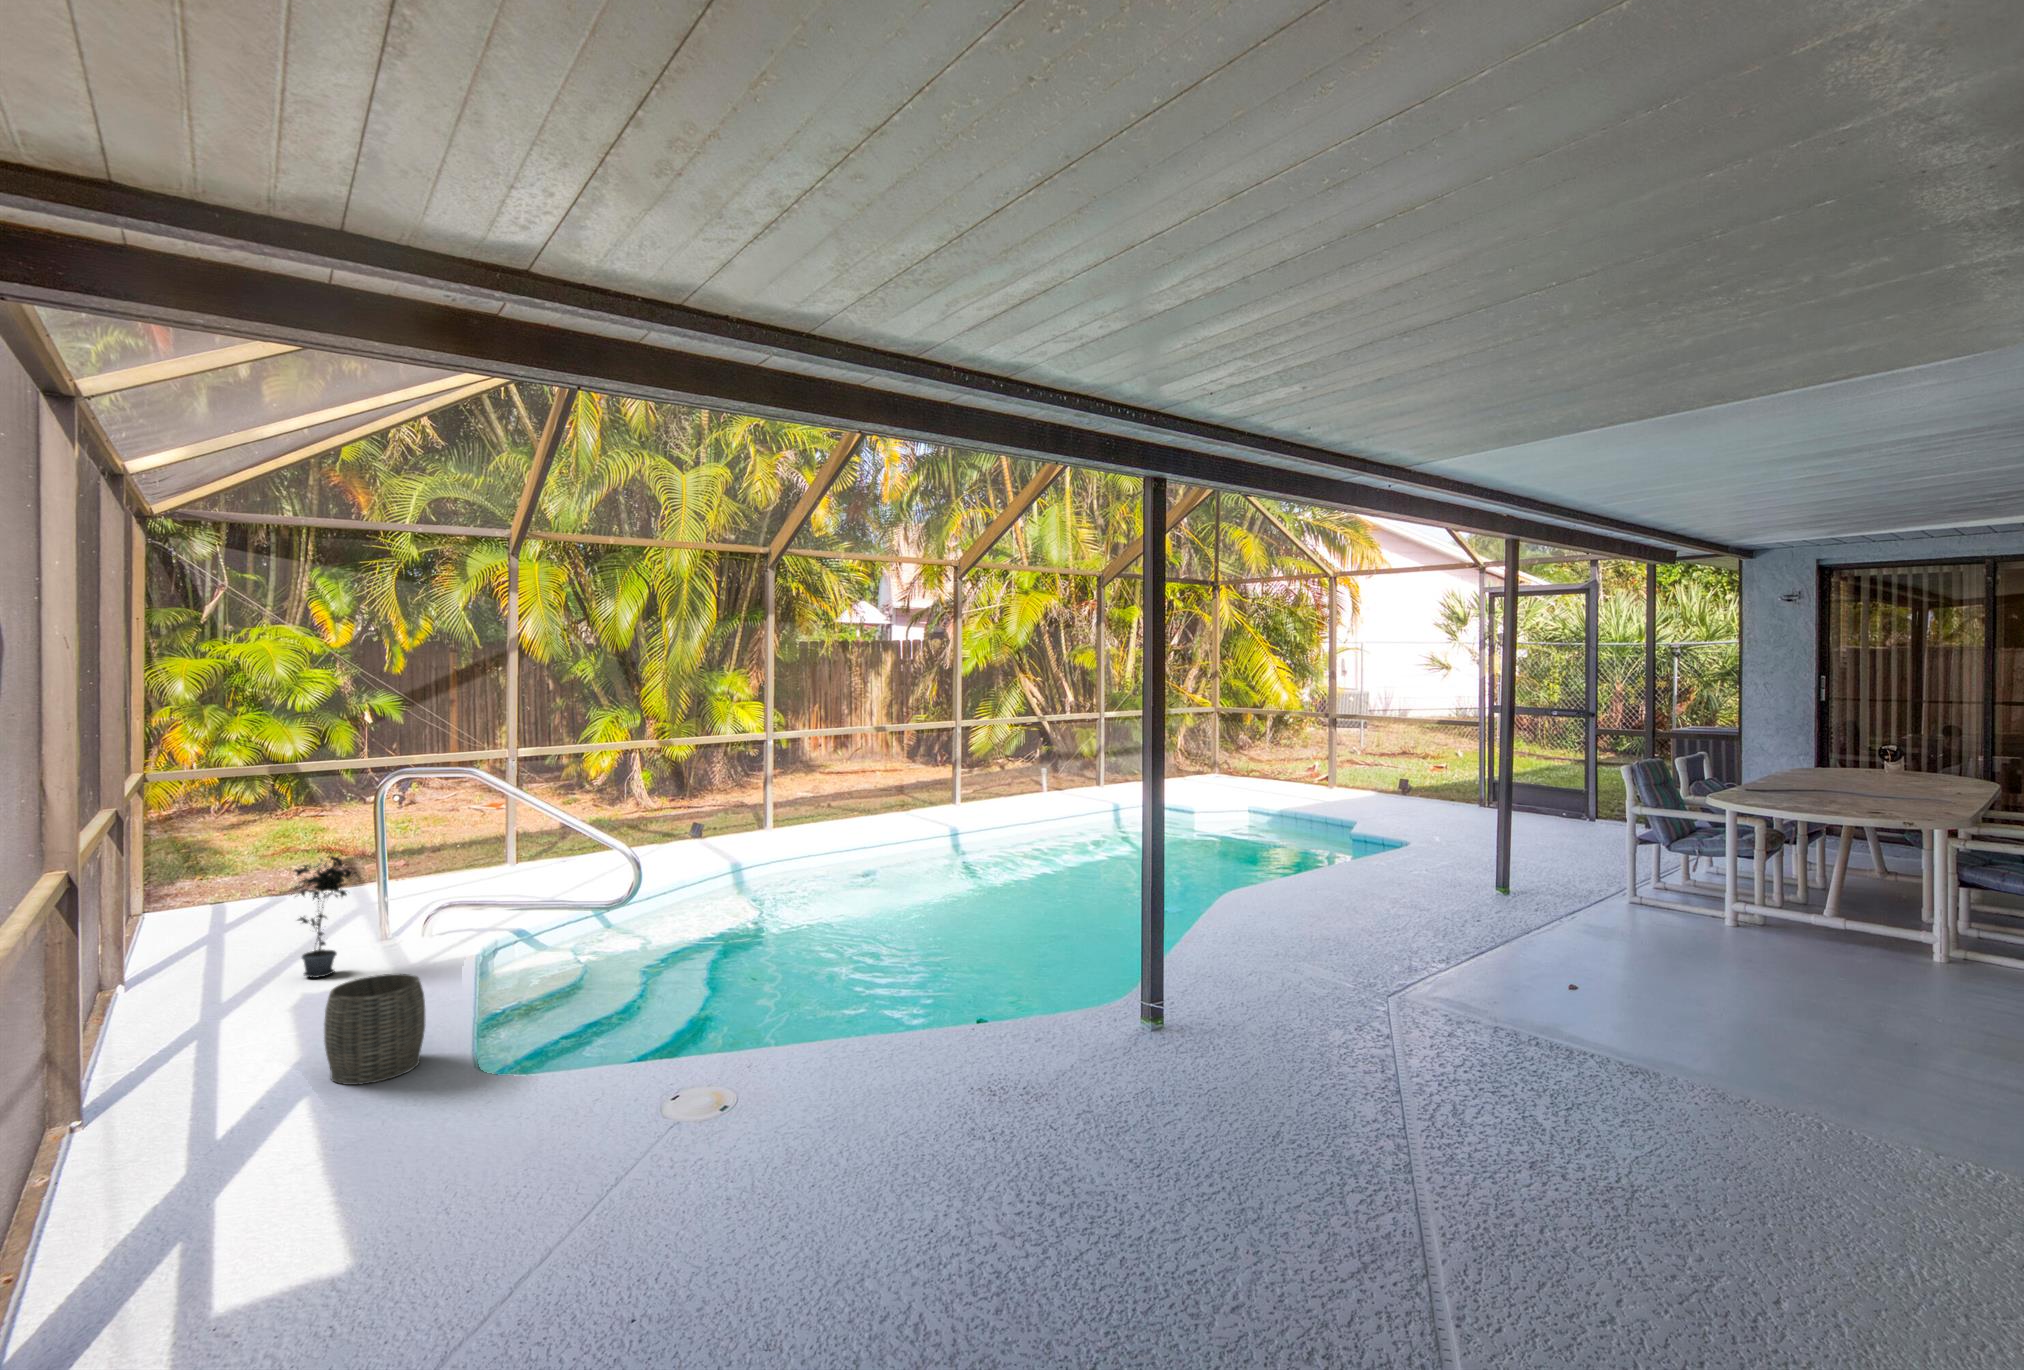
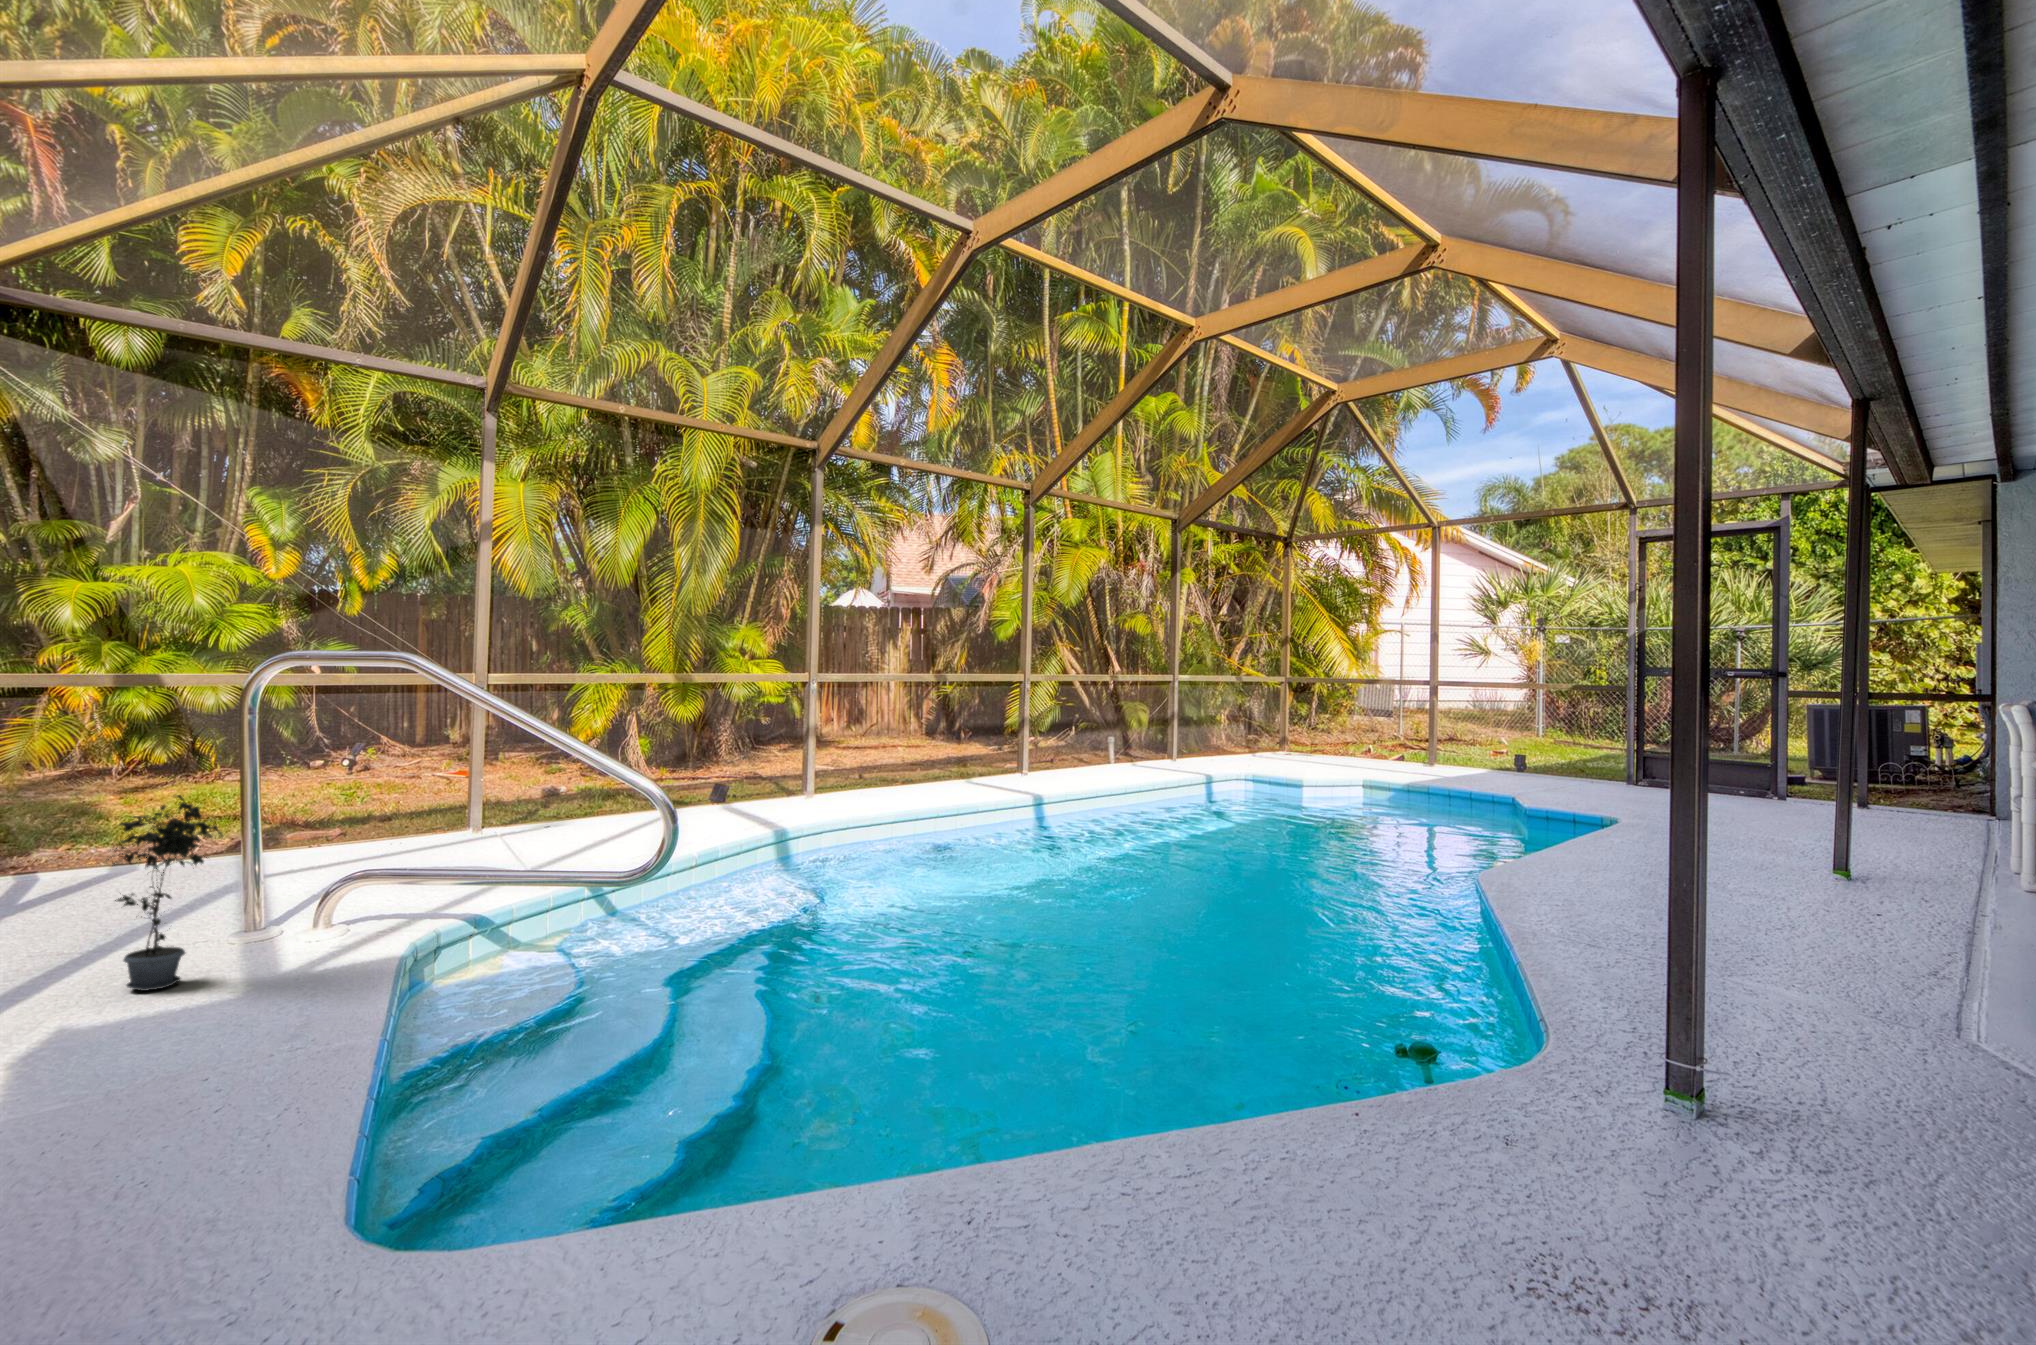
woven basket: present [324,974,425,1085] -> none [53,994,272,1220]

